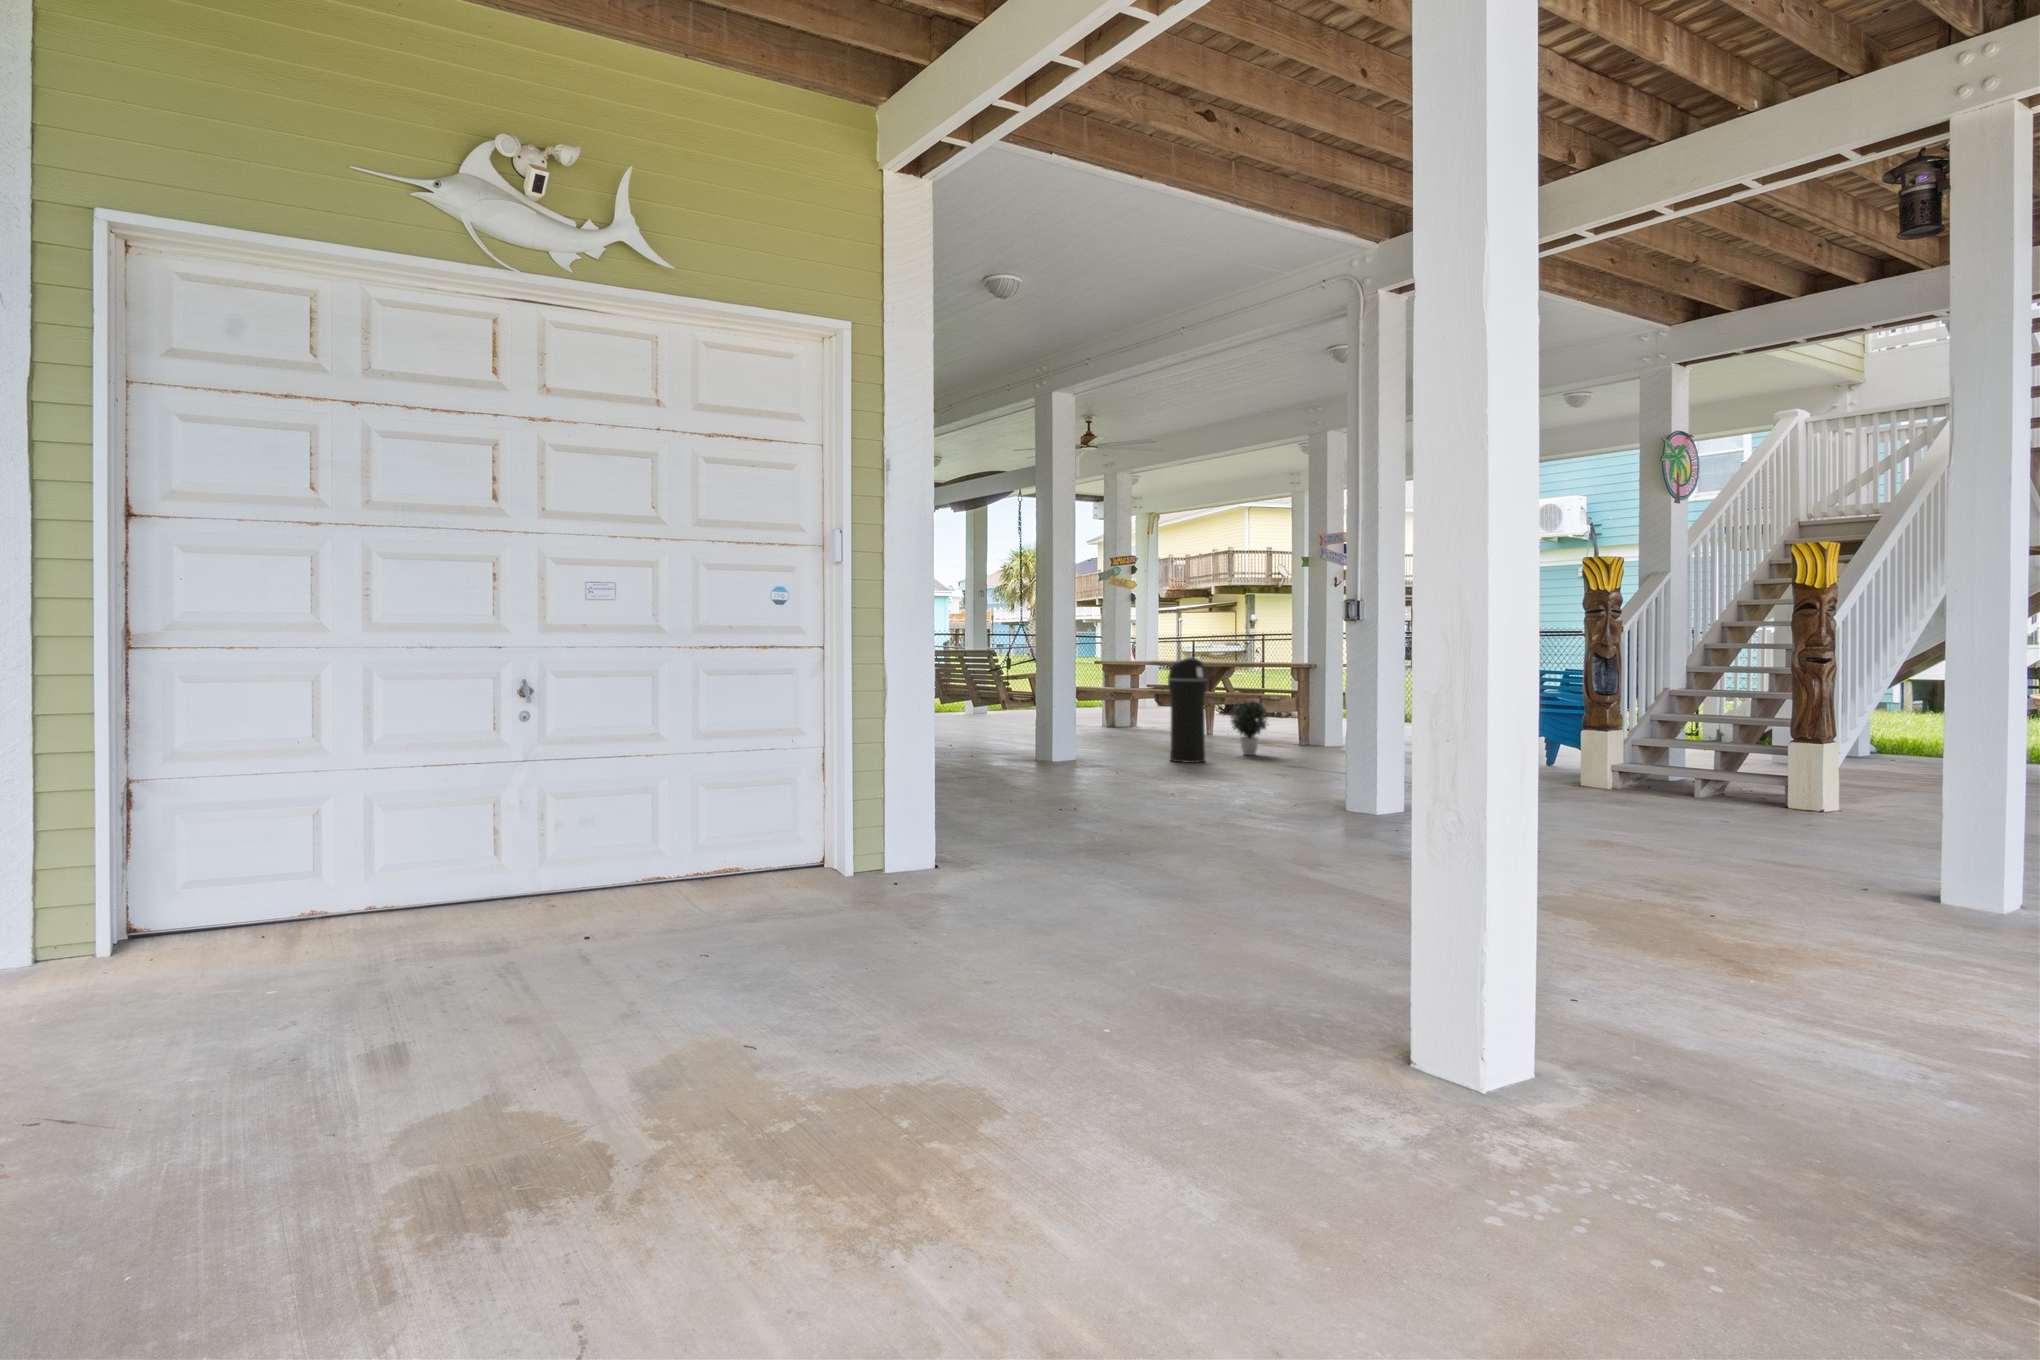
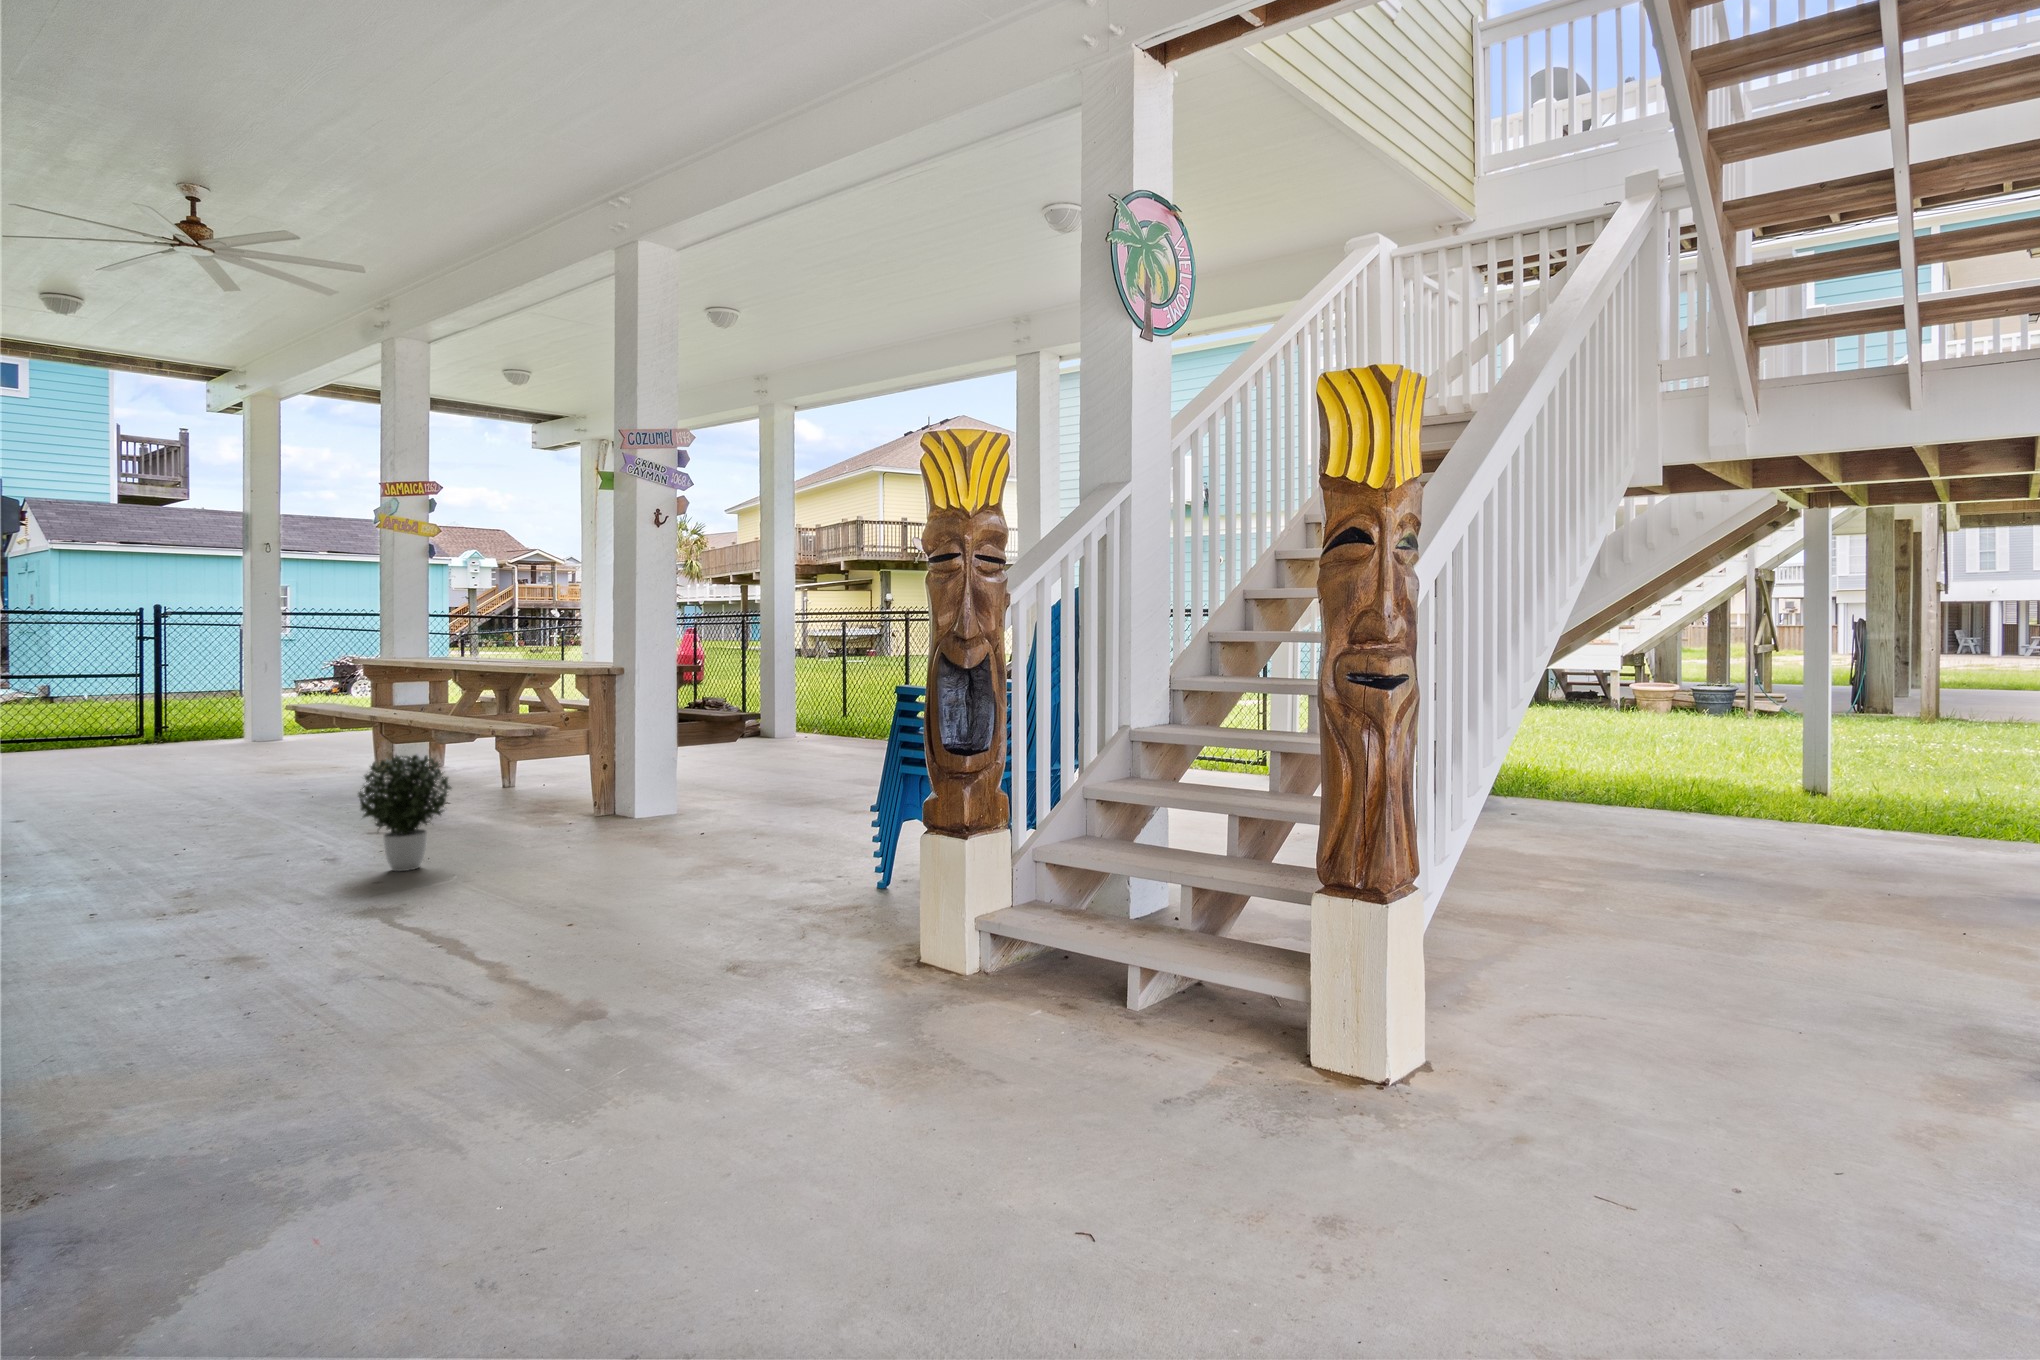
trash can: present [1168,657,1207,763] -> none [90,671,214,927]

